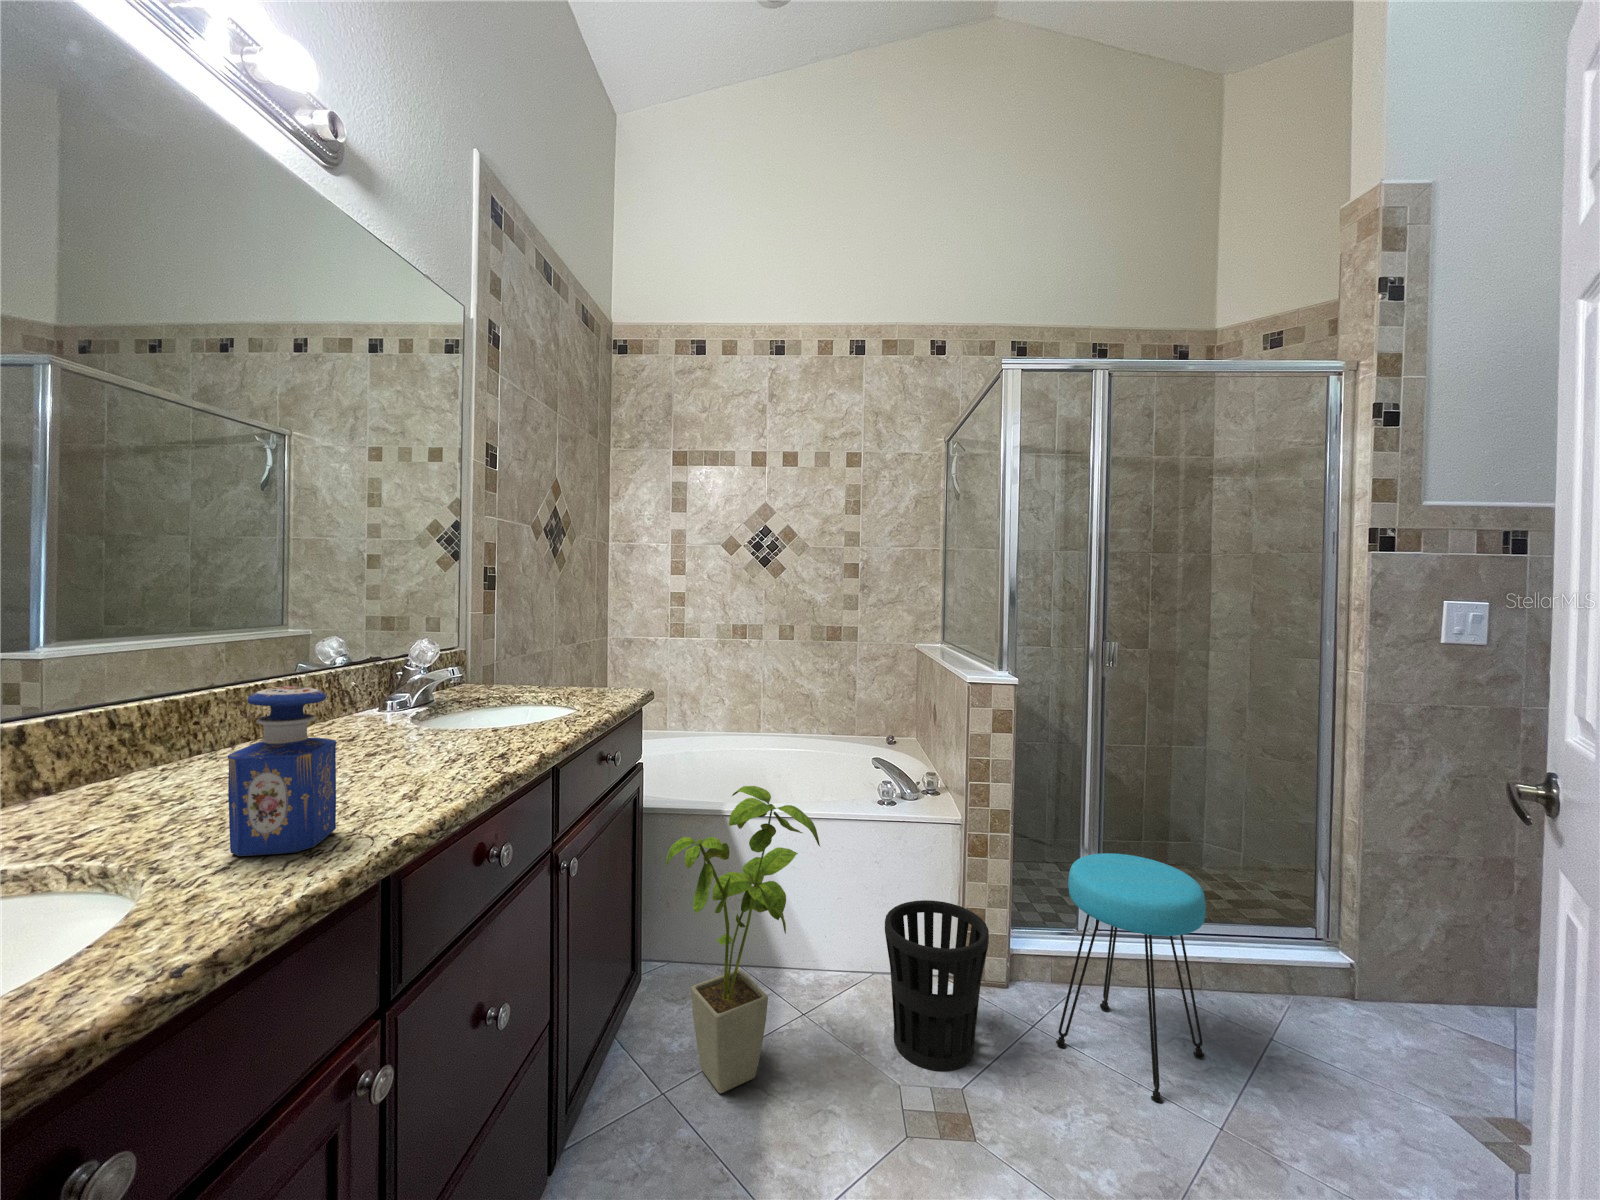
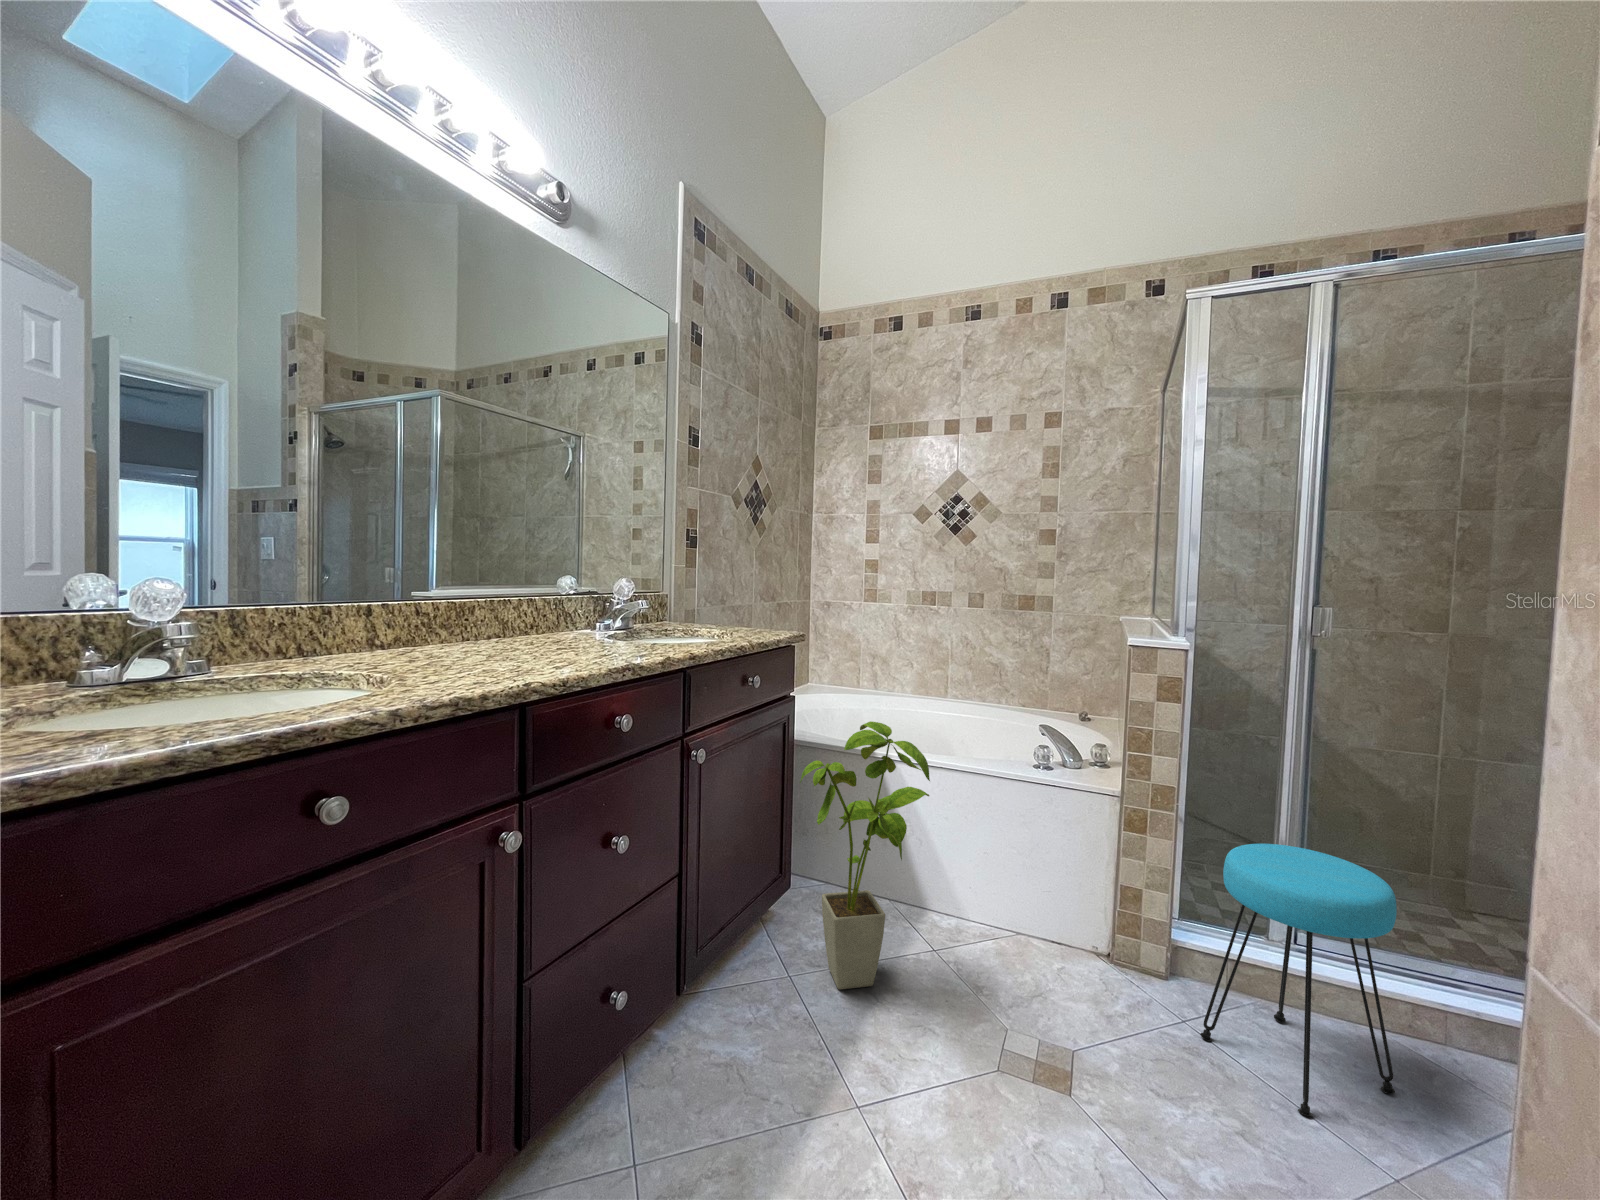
perfume bottle: present [228,686,336,856] -> none [438,577,500,680]
wastebasket: present [885,900,989,1071] -> none [1010,861,1121,1028]

